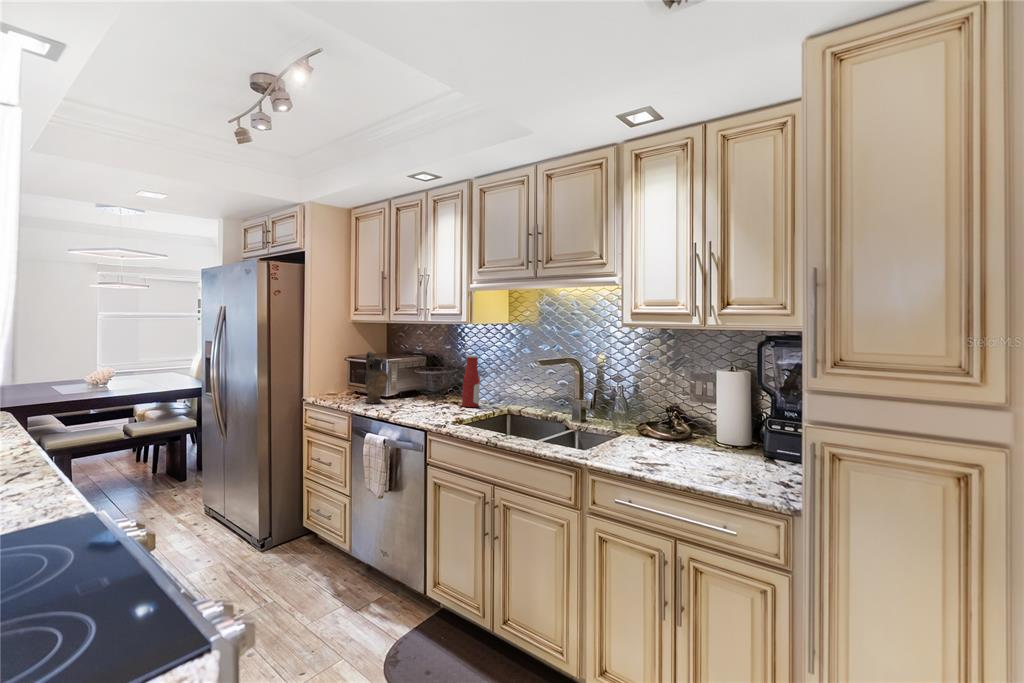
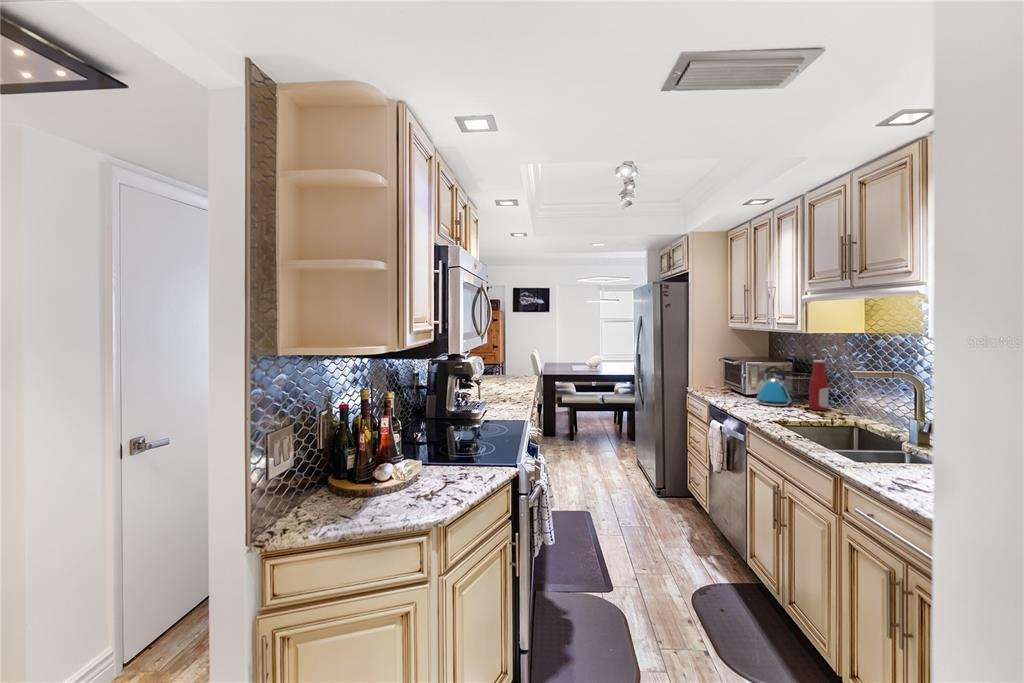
ceramic pitcher: present [365,351,388,403] -> none [721,356,741,399]
kettle: none [408,362,445,406] -> present [757,366,791,406]

